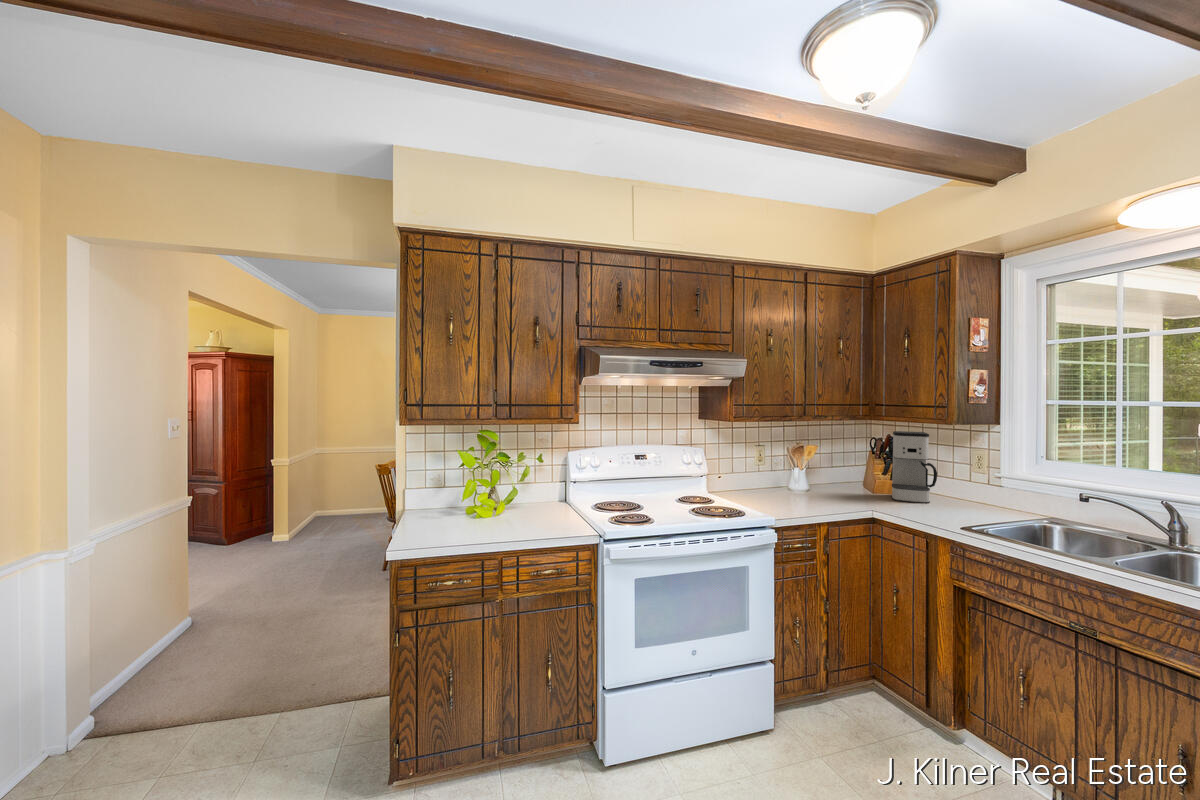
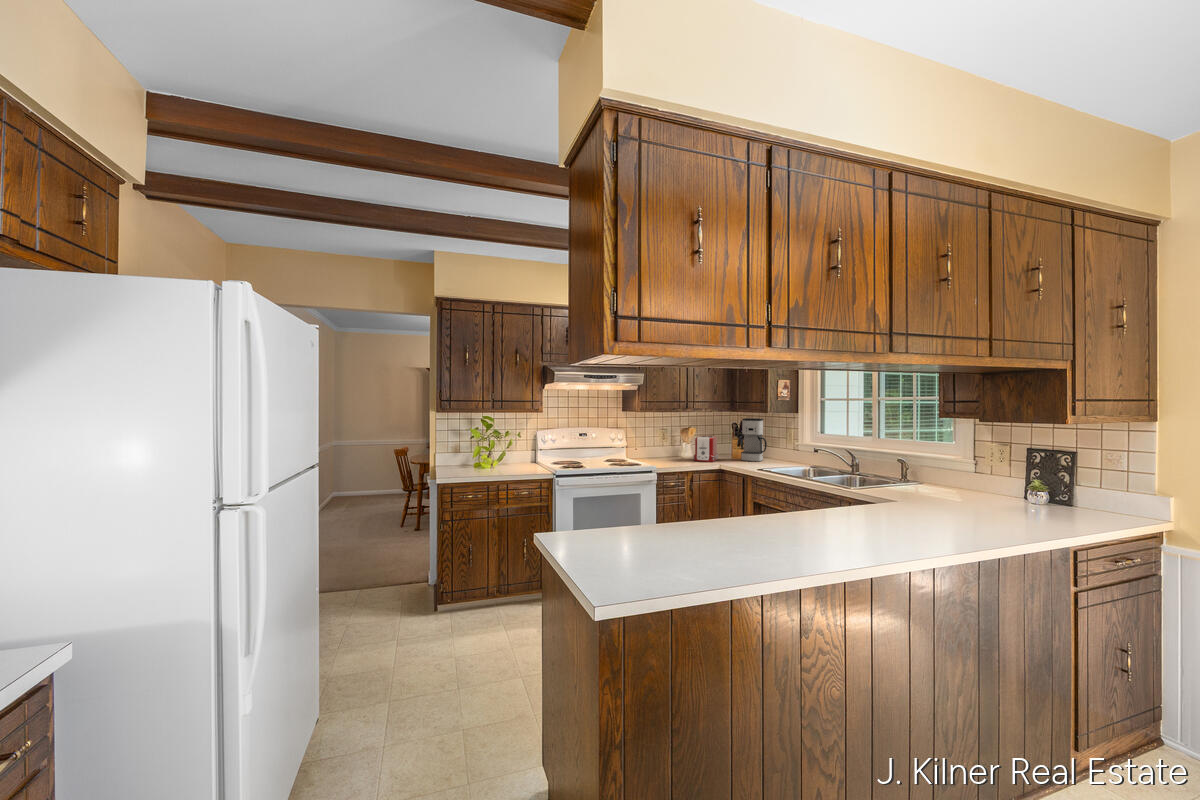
toaster: none [818,459,855,504] -> present [693,436,718,462]

